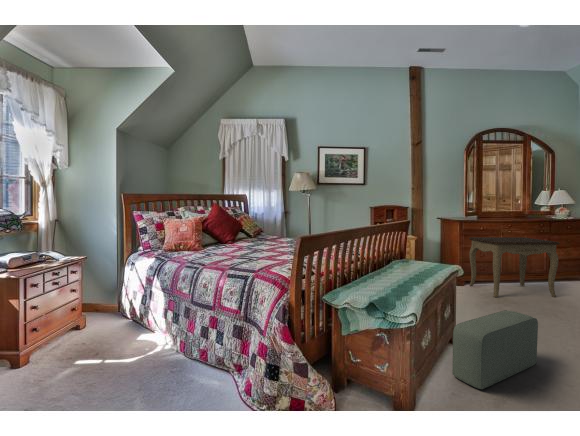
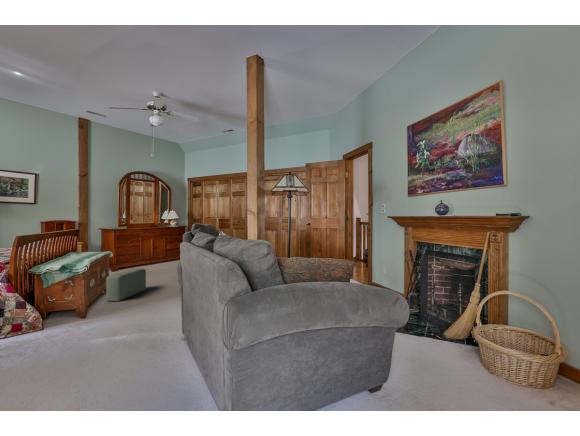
side table: present [469,237,560,297] -> none [121,238,168,272]

